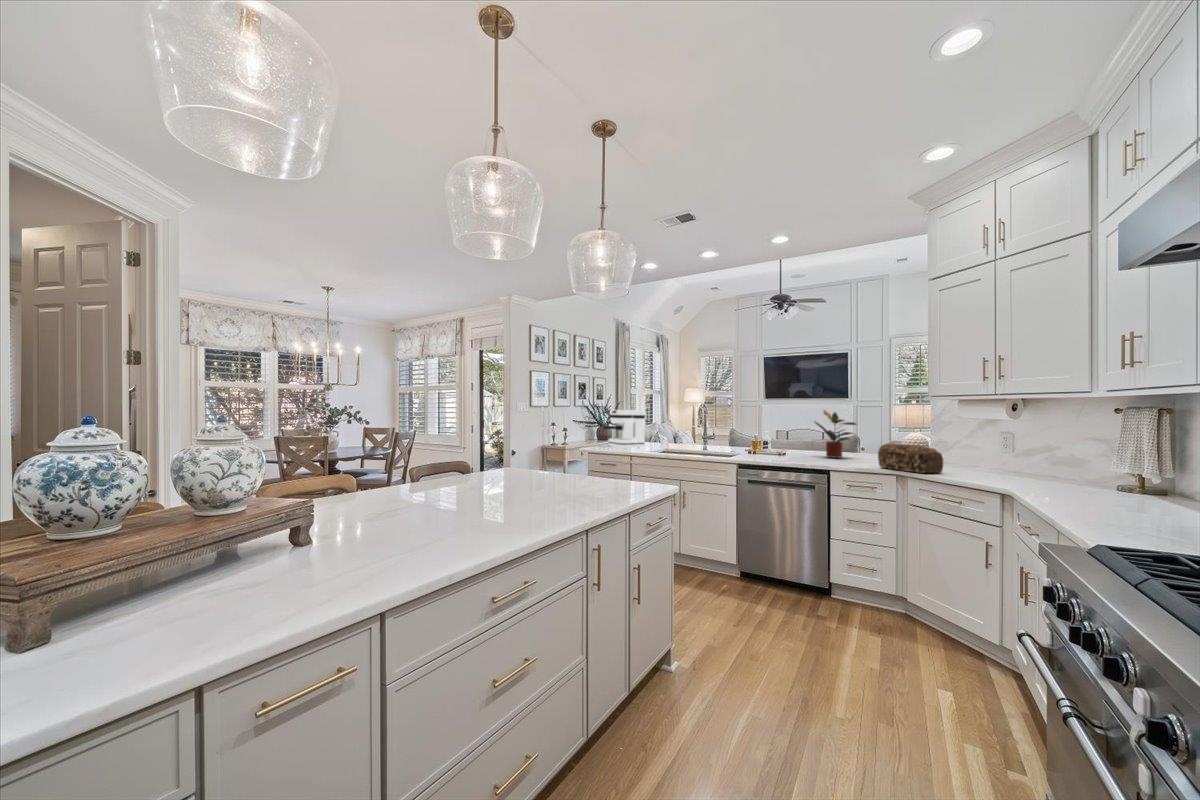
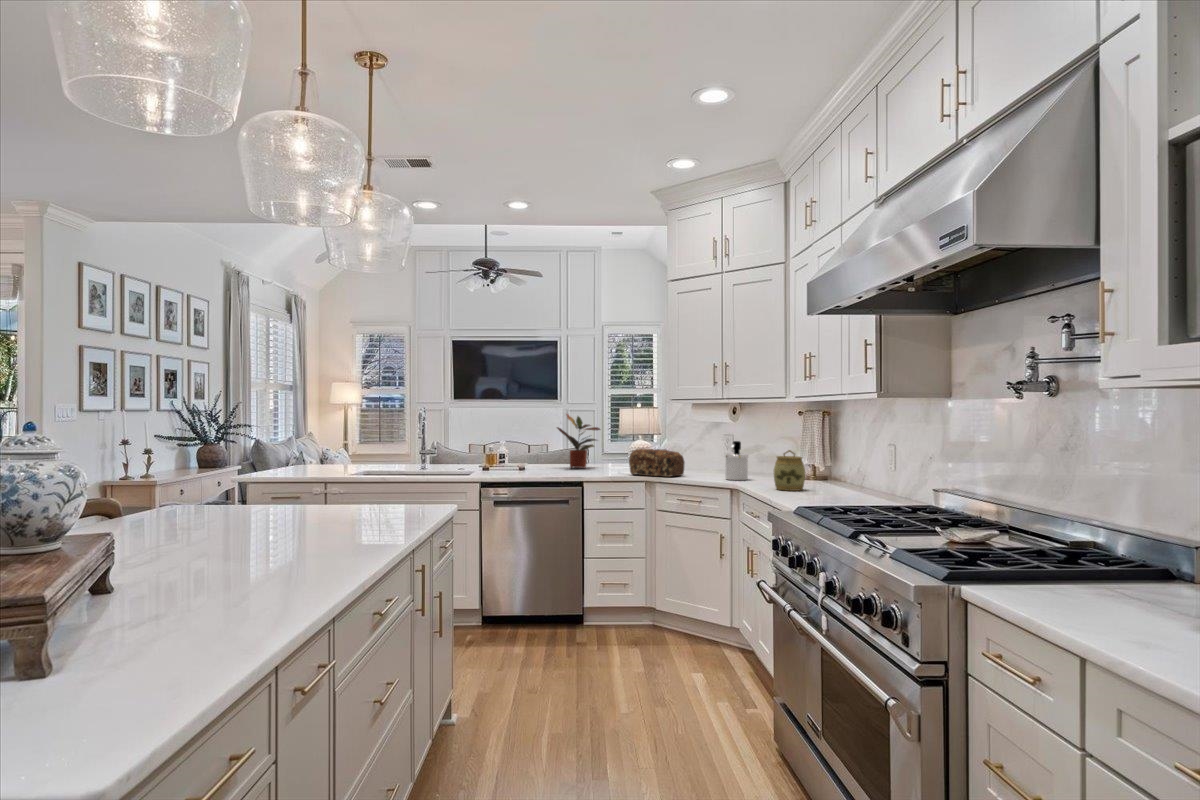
coffee maker: present [603,410,645,449] -> none [272,418,337,475]
soap dispenser: none [994,441,1029,485] -> present [725,441,749,480]
jar: none [1058,454,1114,507] -> present [774,450,805,491]

